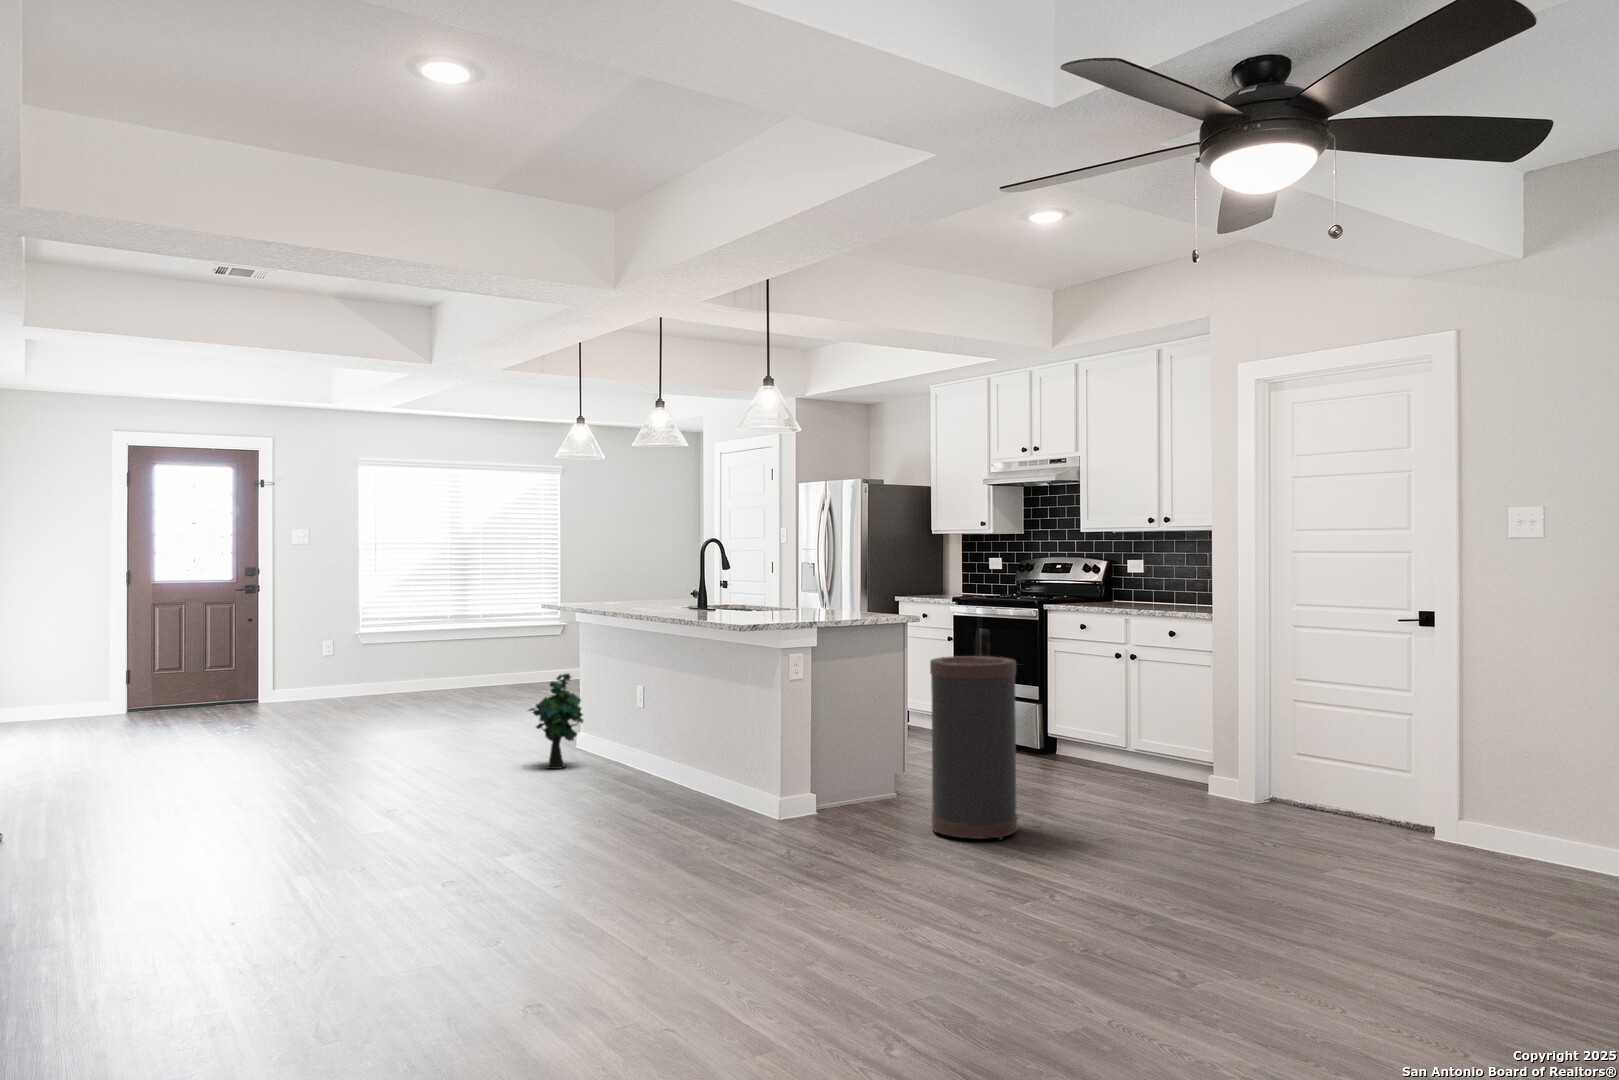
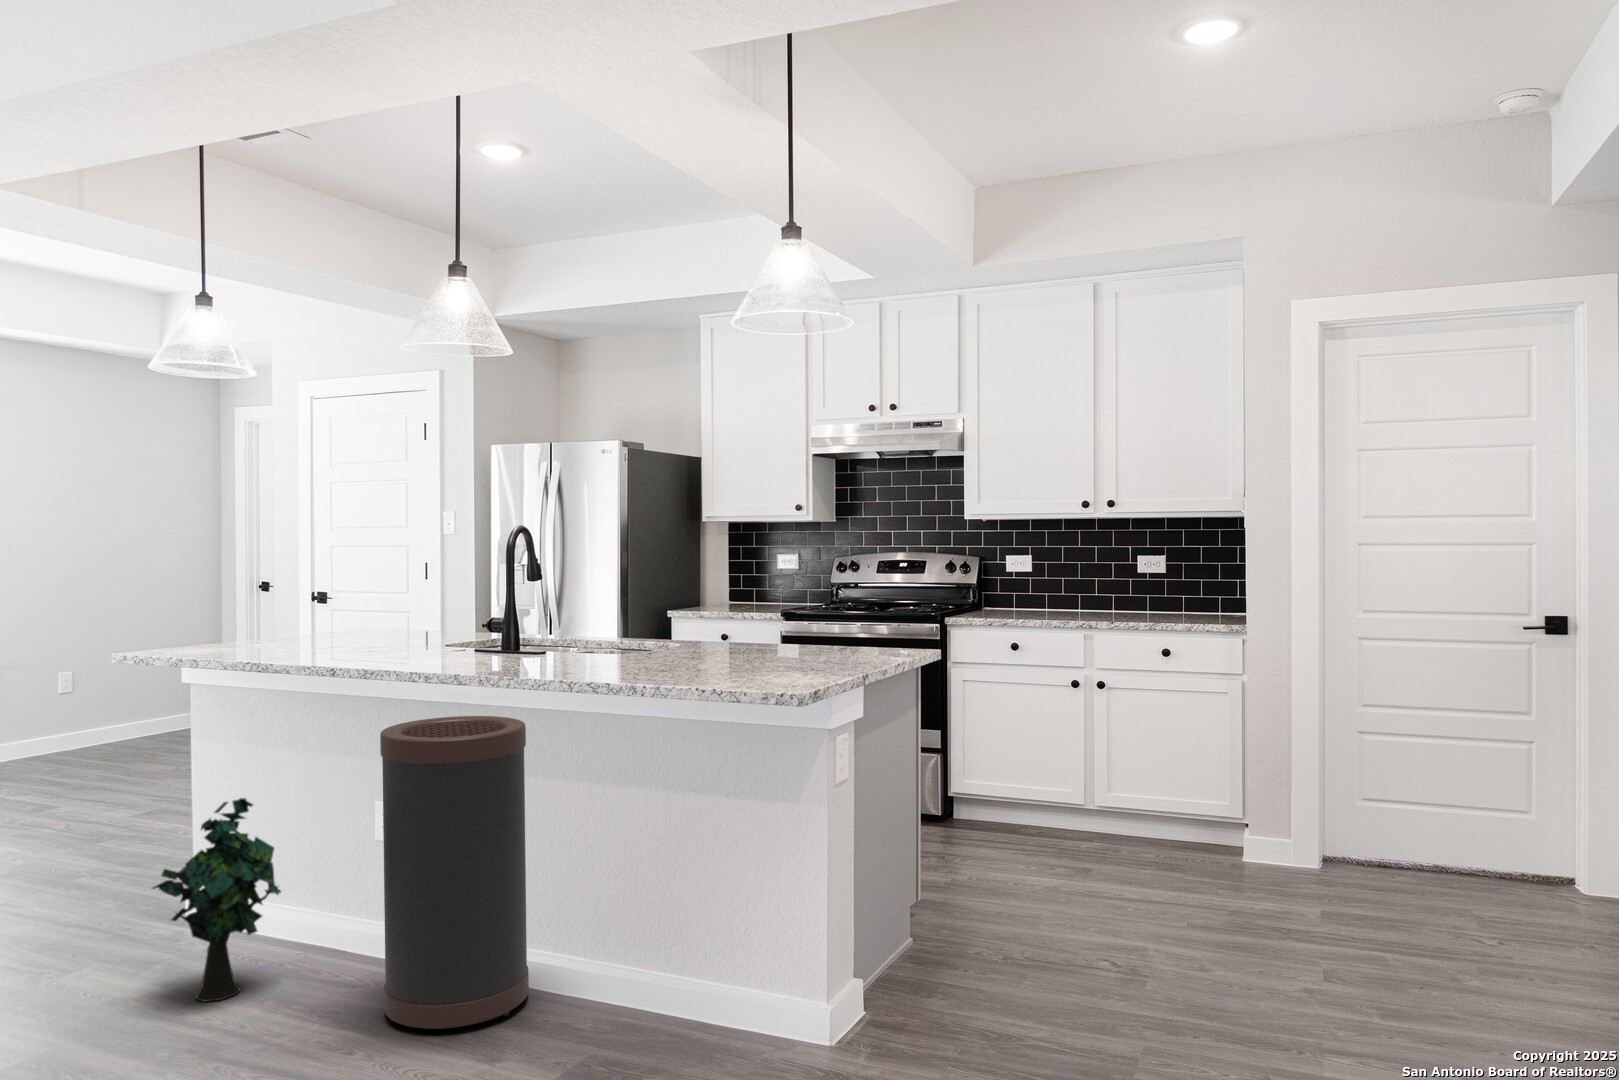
trash can: present [930,656,1017,840] -> present [380,716,529,1029]

